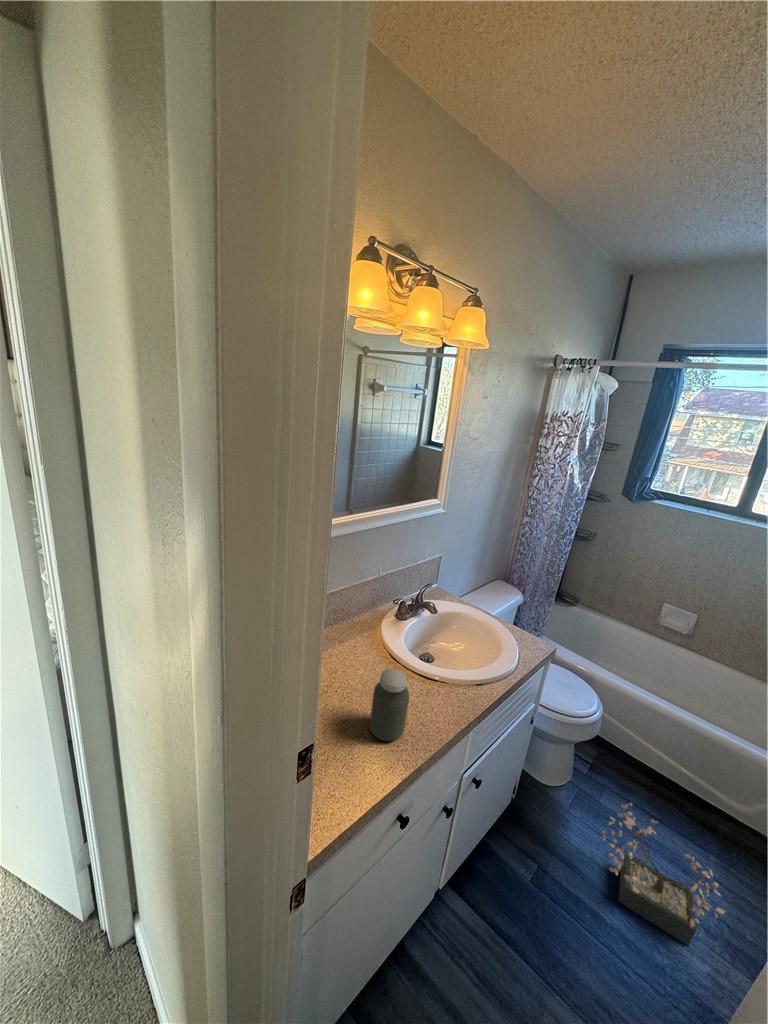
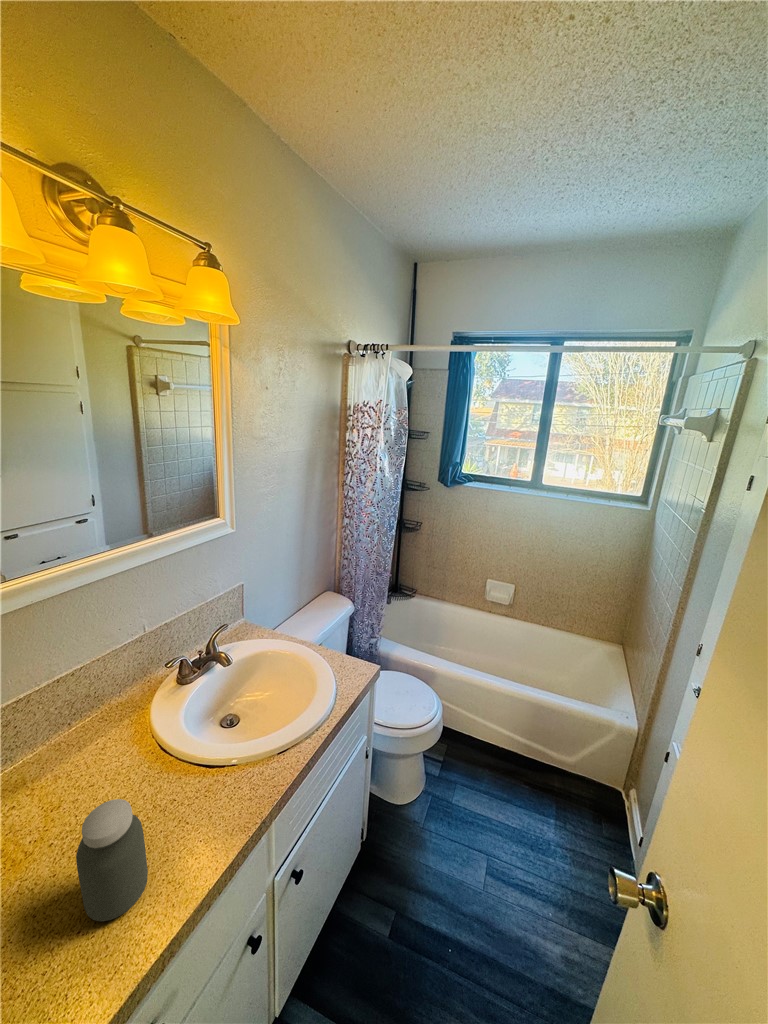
decorative plant: present [603,803,725,945] -> none [456,801,567,928]

